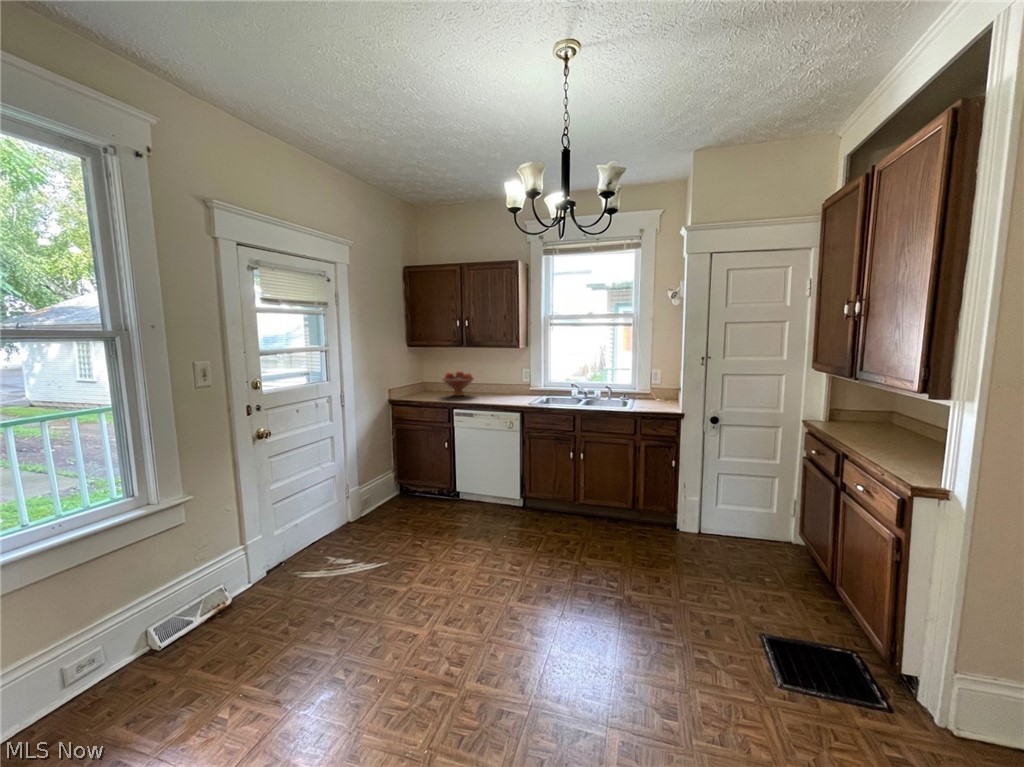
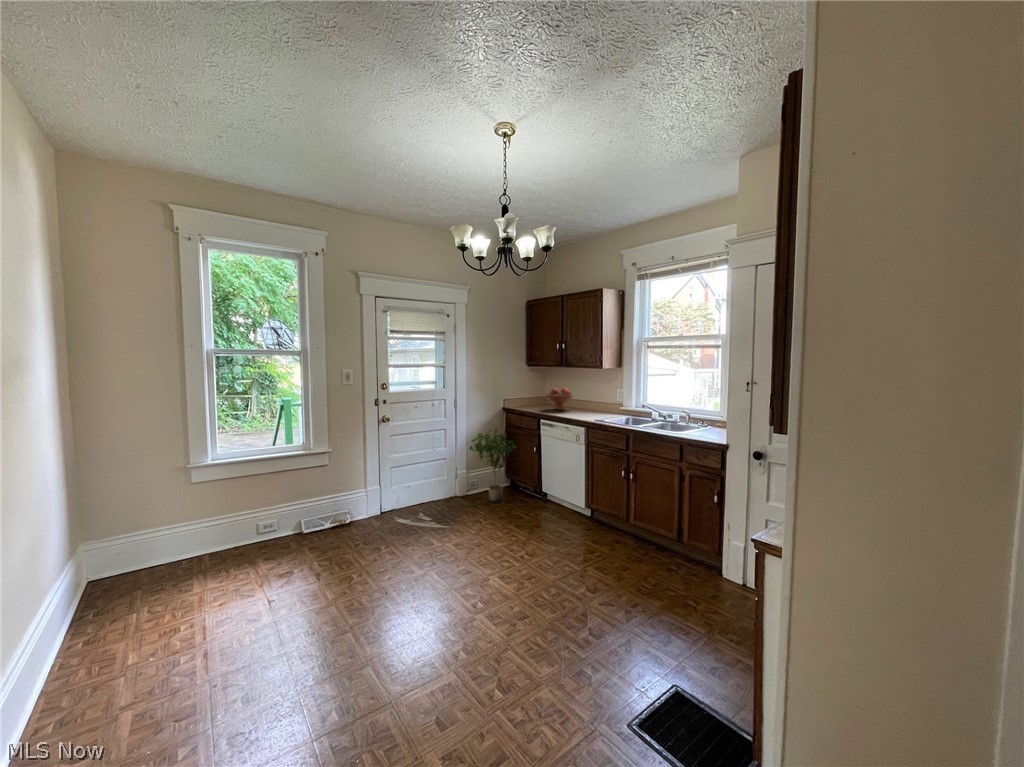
potted plant: none [365,426,436,516] -> present [470,428,516,502]

